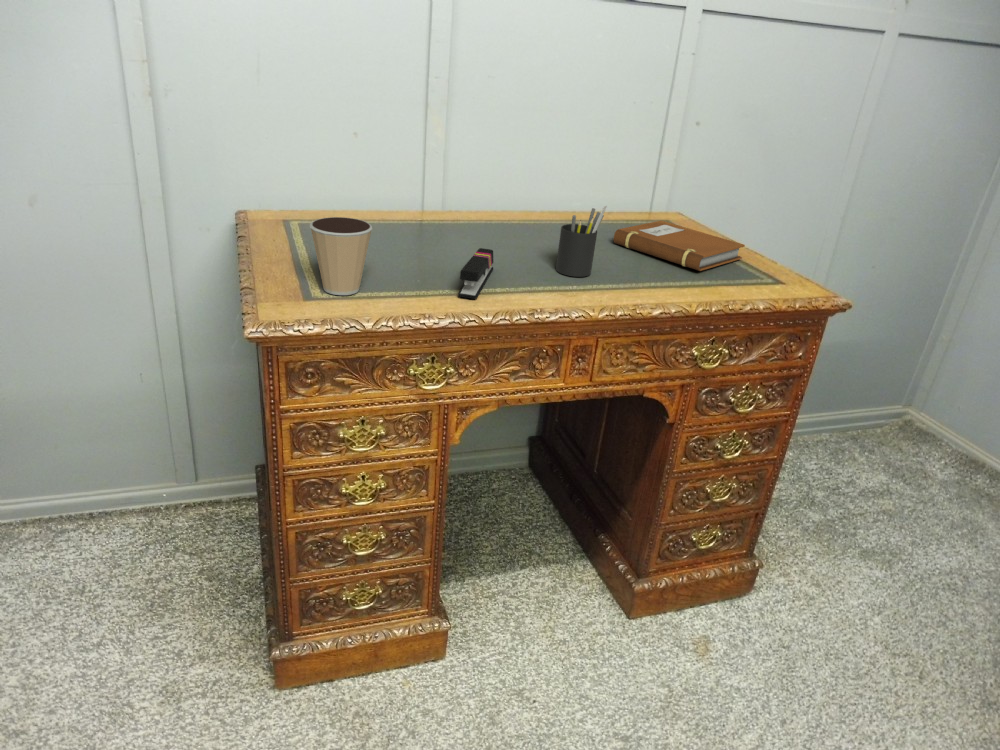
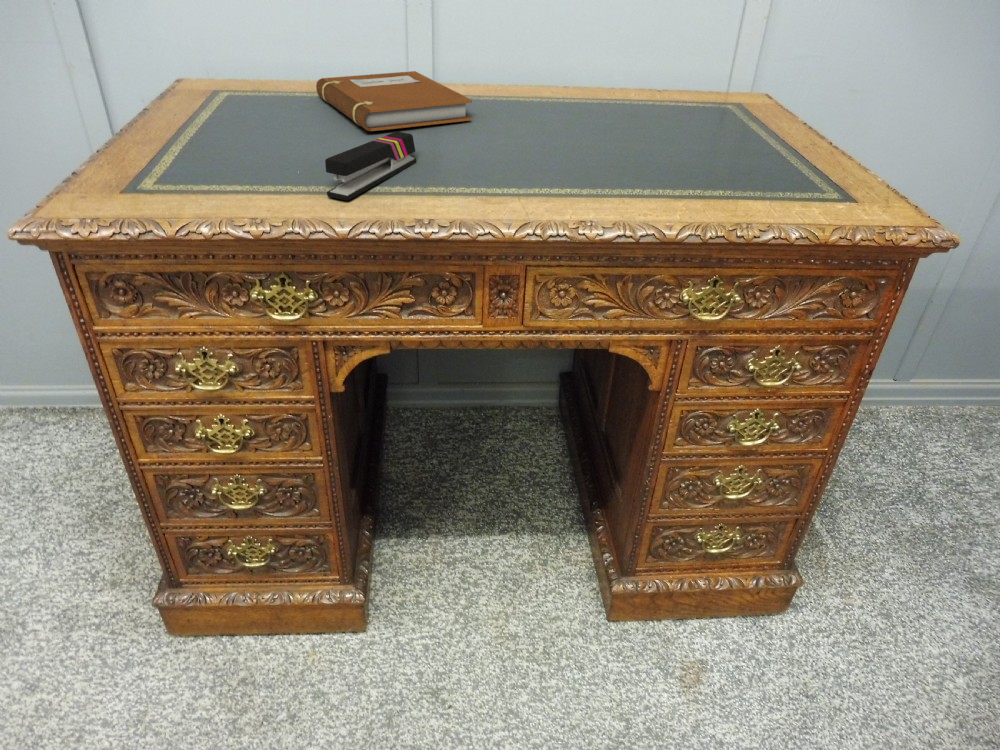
pen holder: present [556,206,607,277] -> none [505,70,567,176]
coffee cup: present [310,217,372,295] -> none [117,81,207,188]
notebook: present [614,221,745,271] -> present [316,71,472,131]

